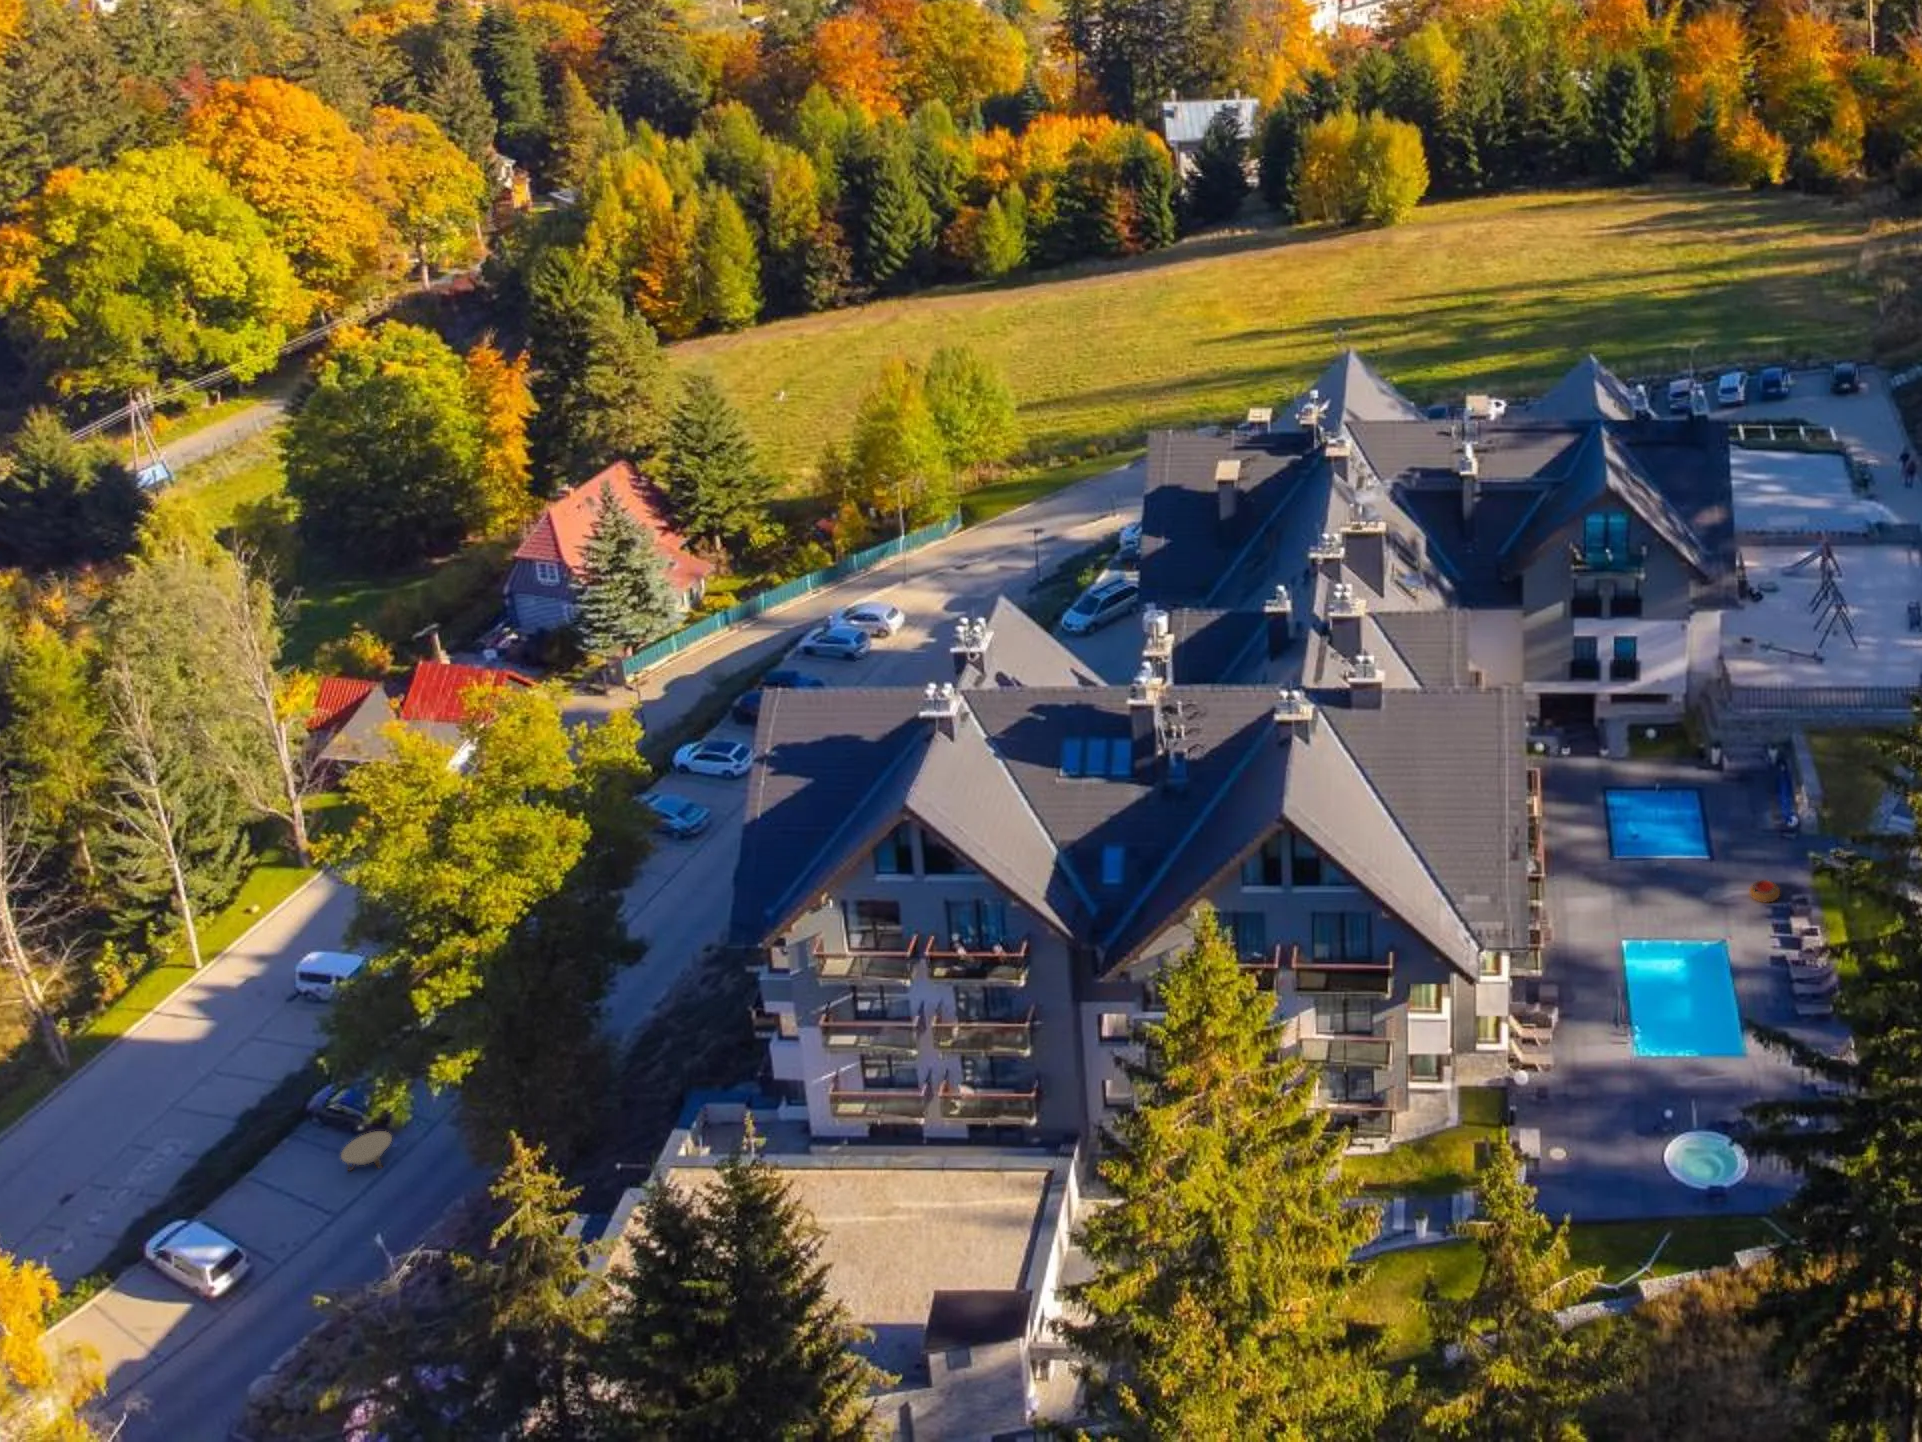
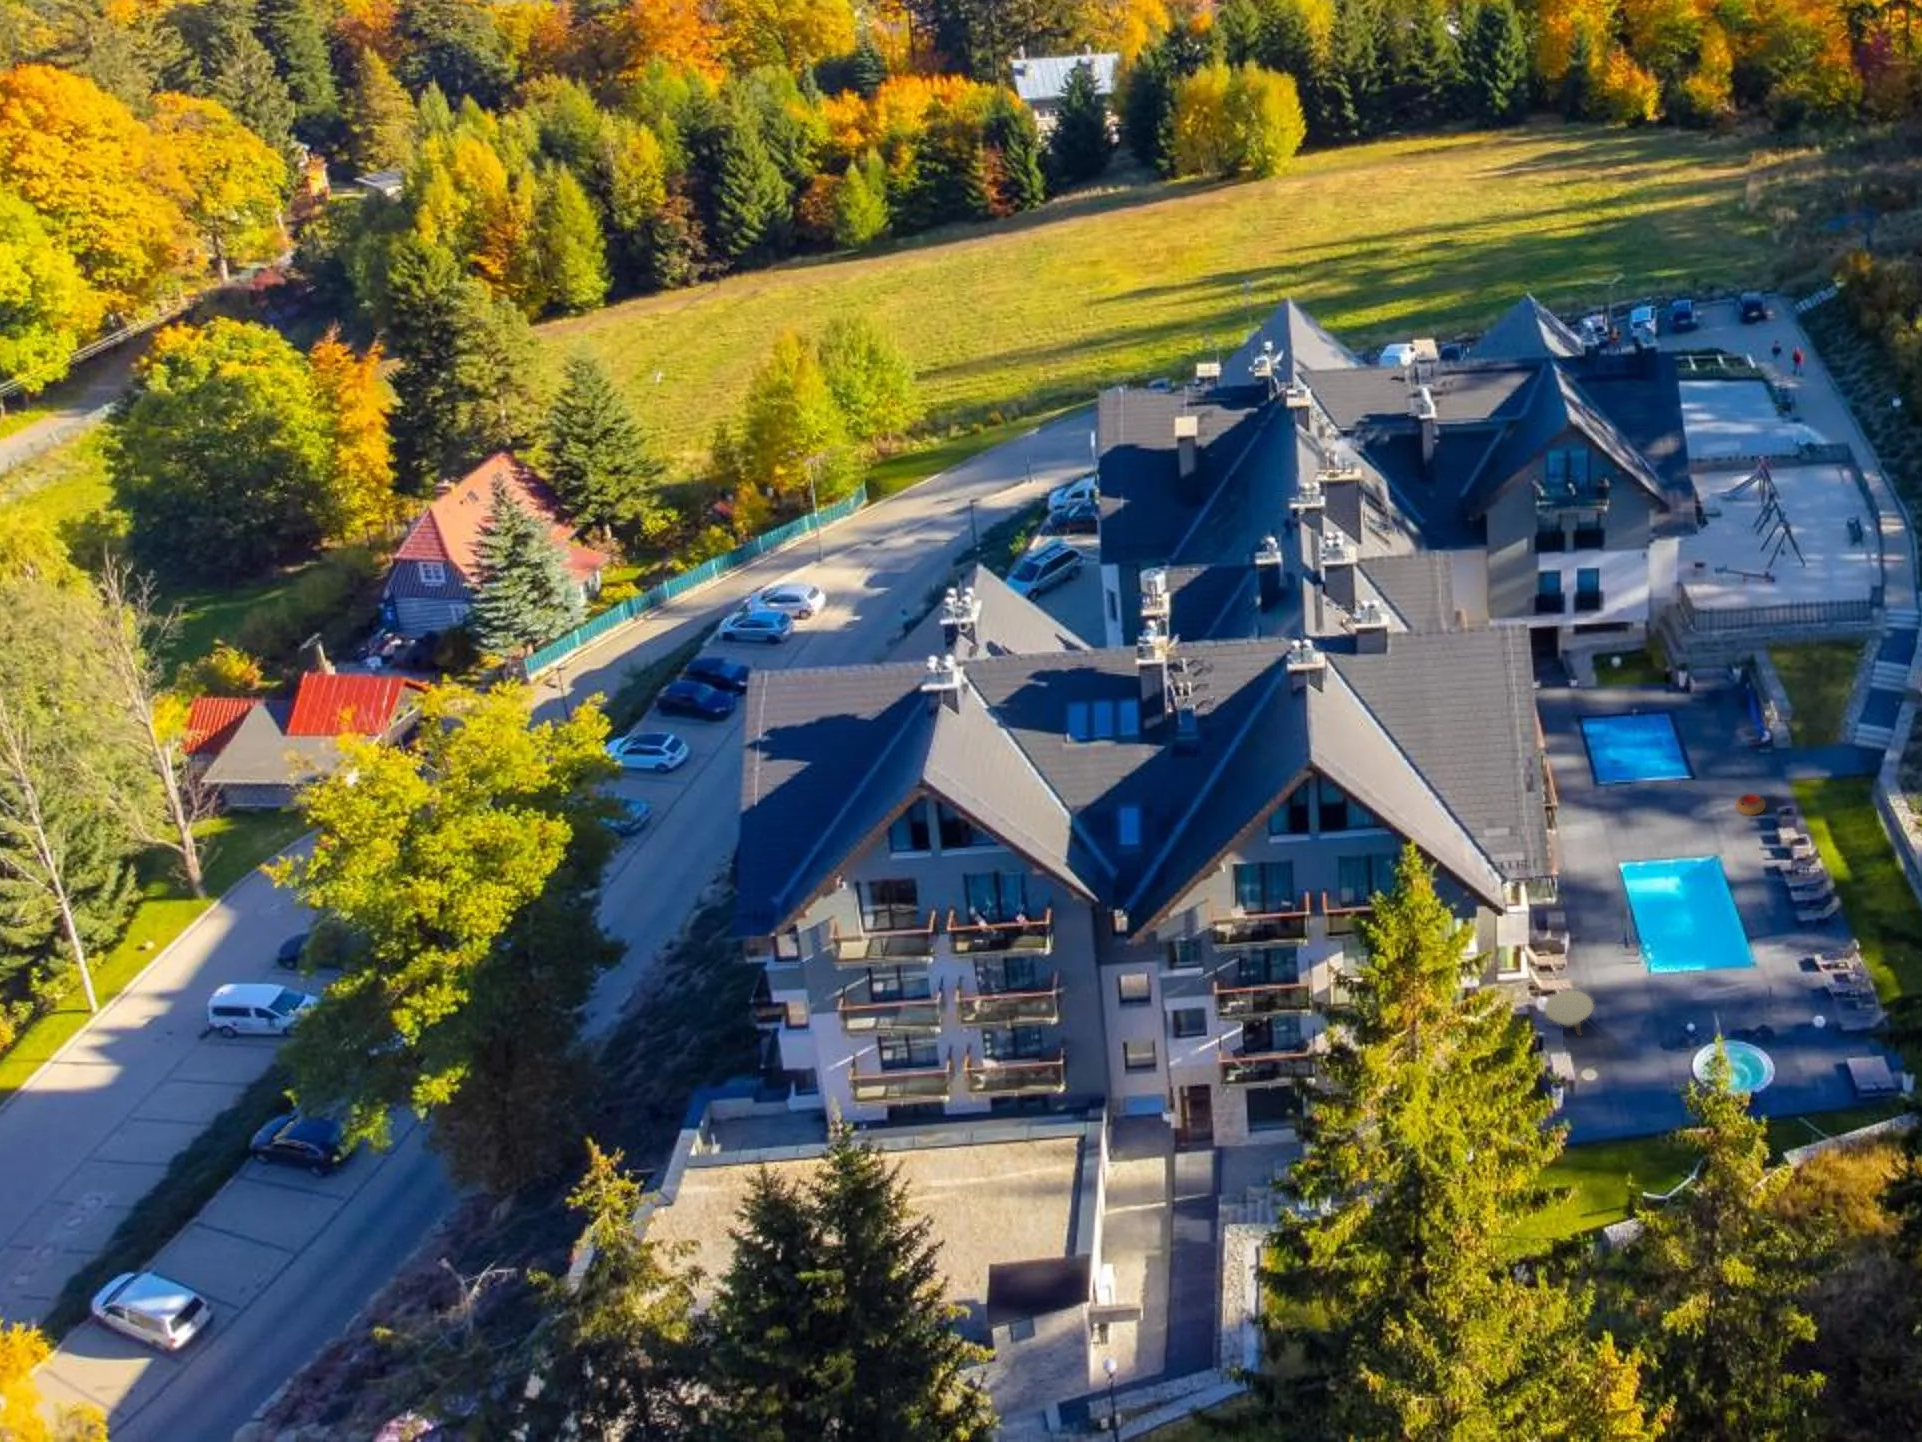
round table: present [341,1131,392,1171] -> present [1544,990,1593,1036]

